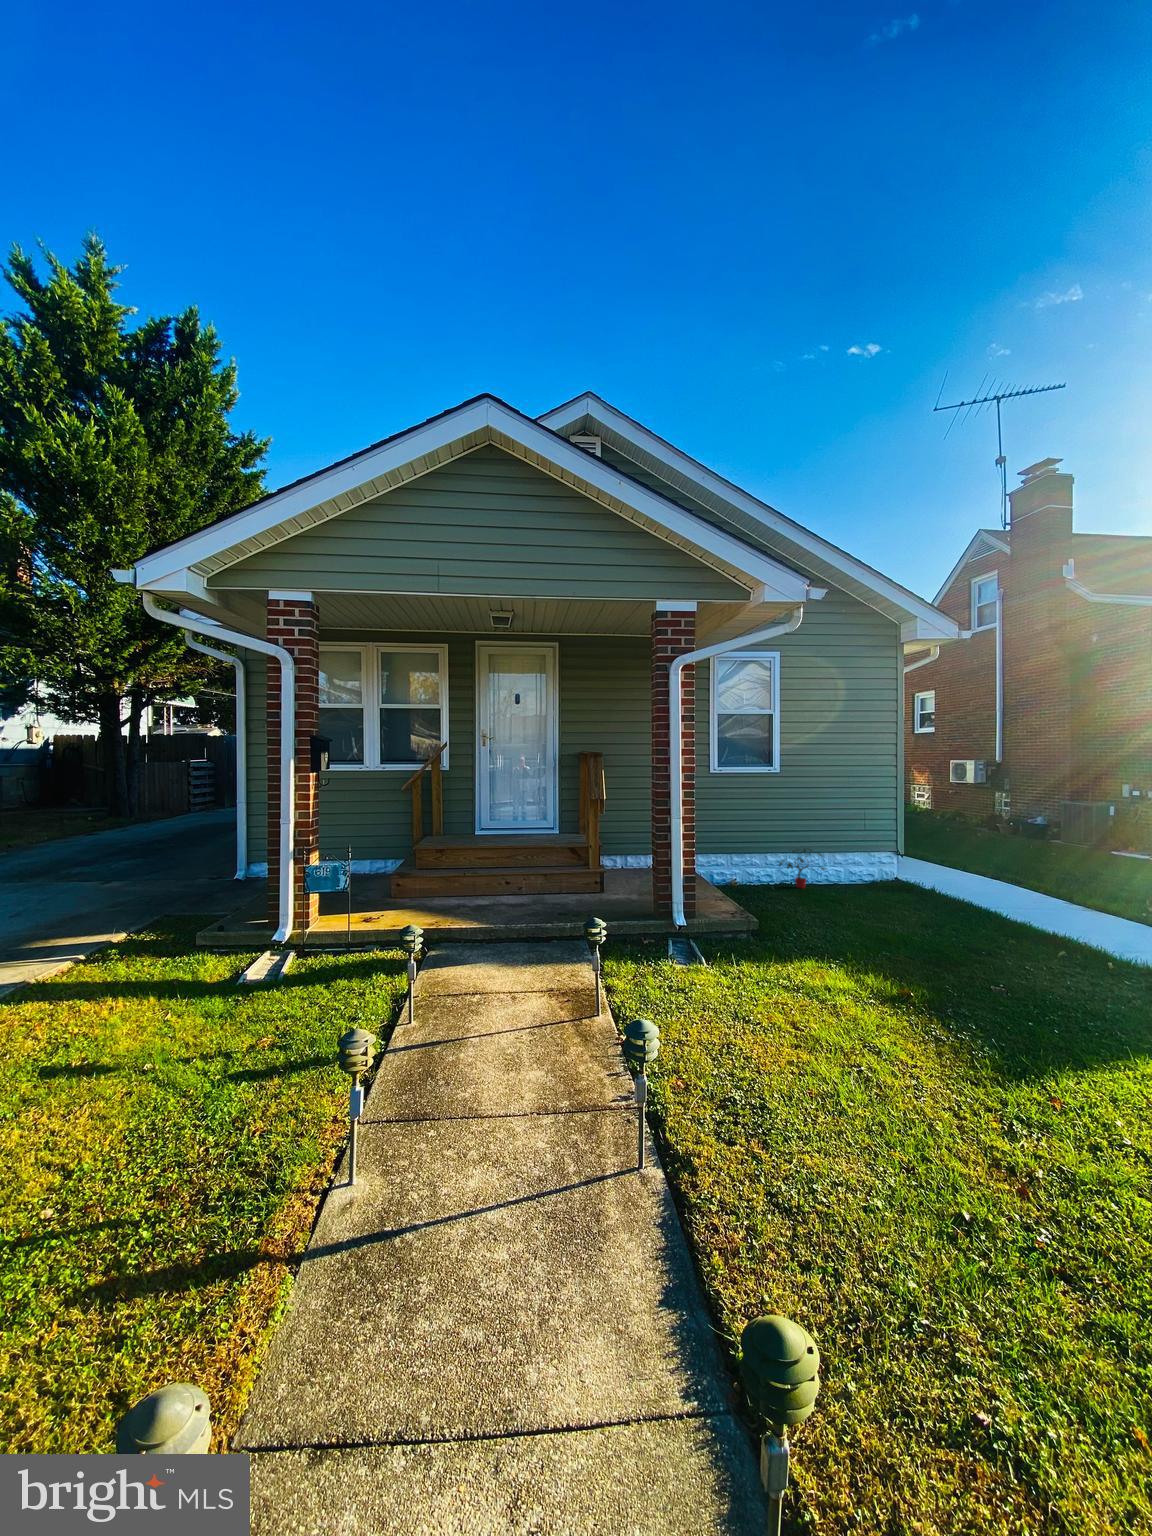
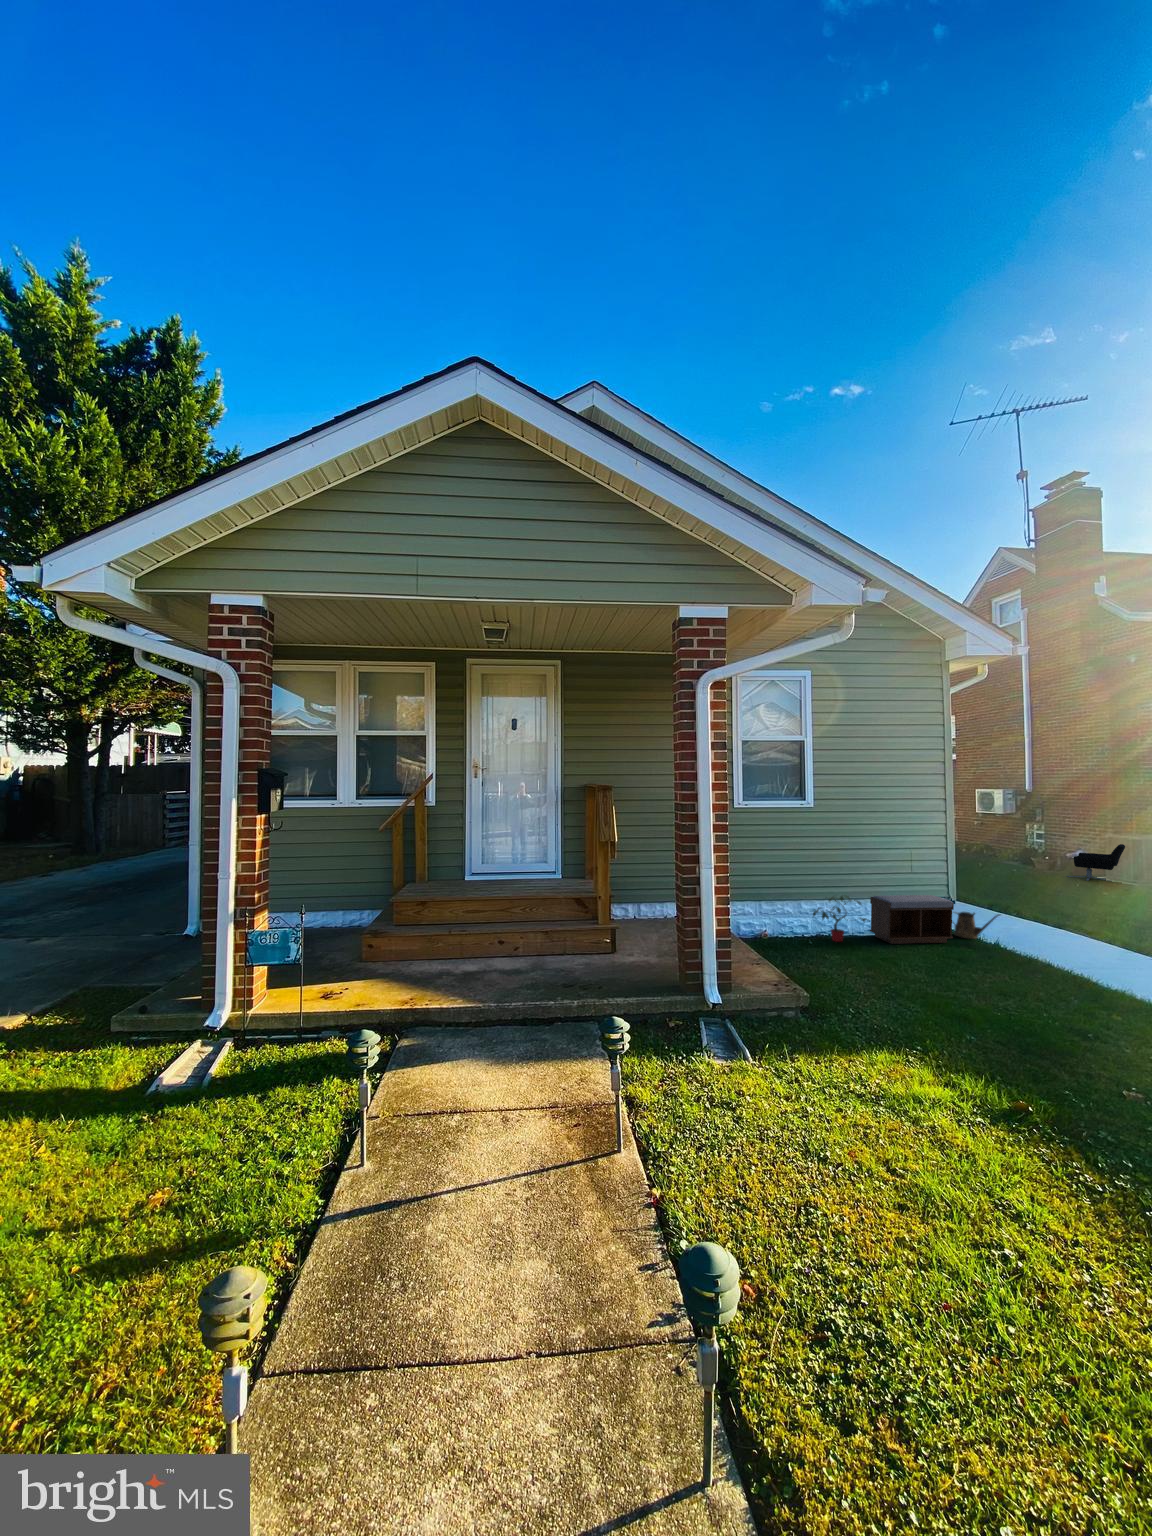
lounge chair: none [1027,808,1081,842] -> present [1070,844,1125,881]
bench: none [830,849,902,890] -> present [870,895,954,944]
watering can: none [900,863,944,886] -> present [954,912,1000,939]

